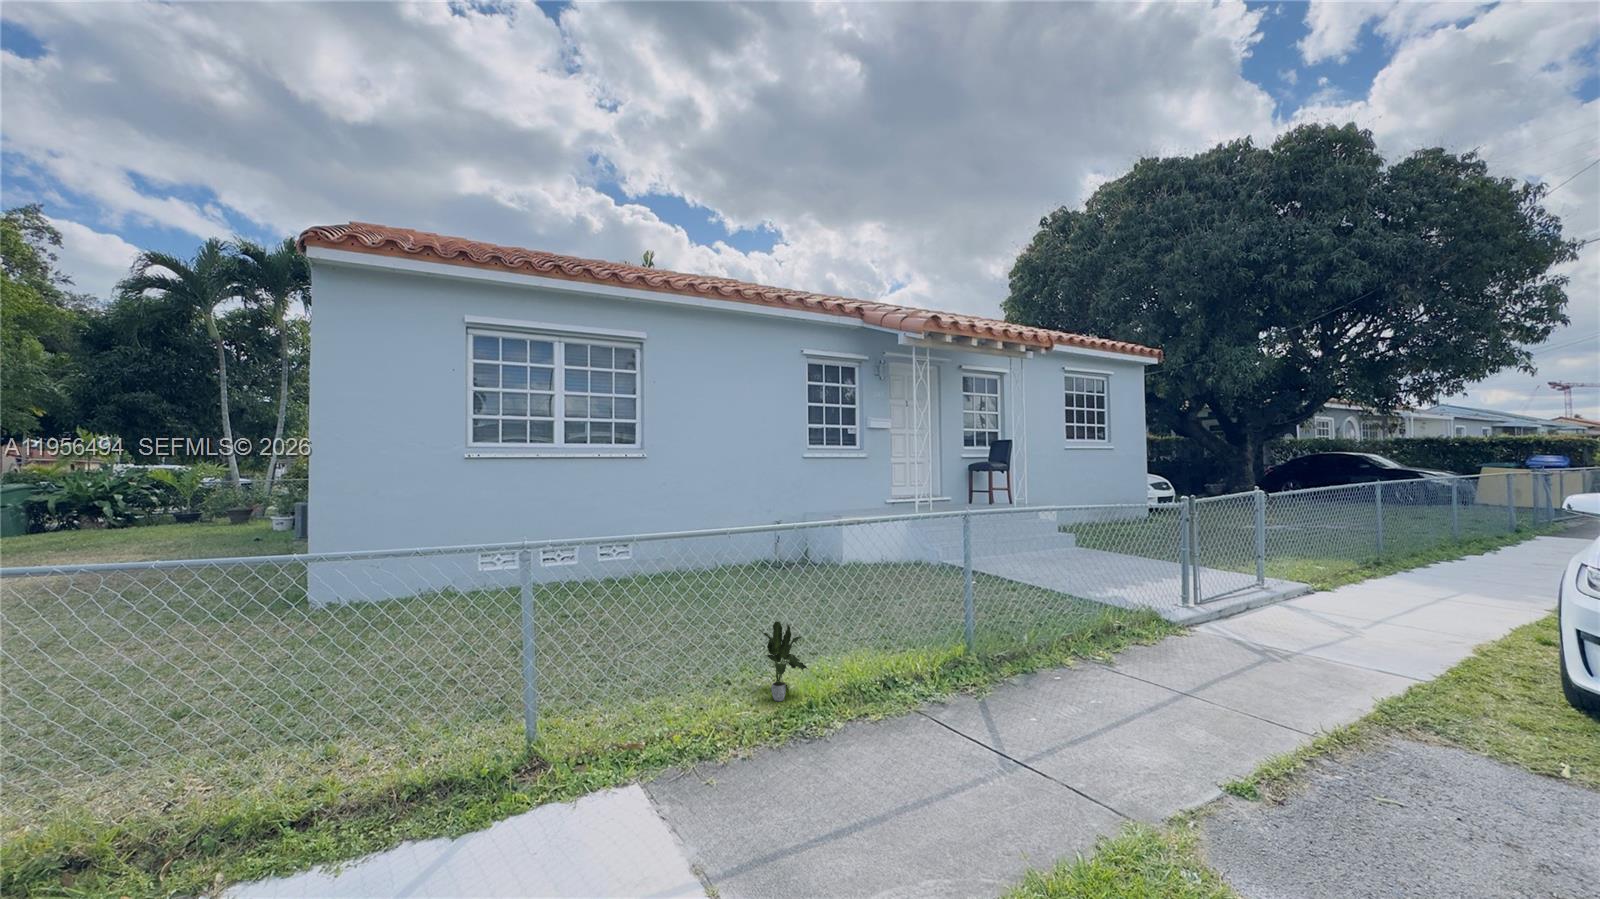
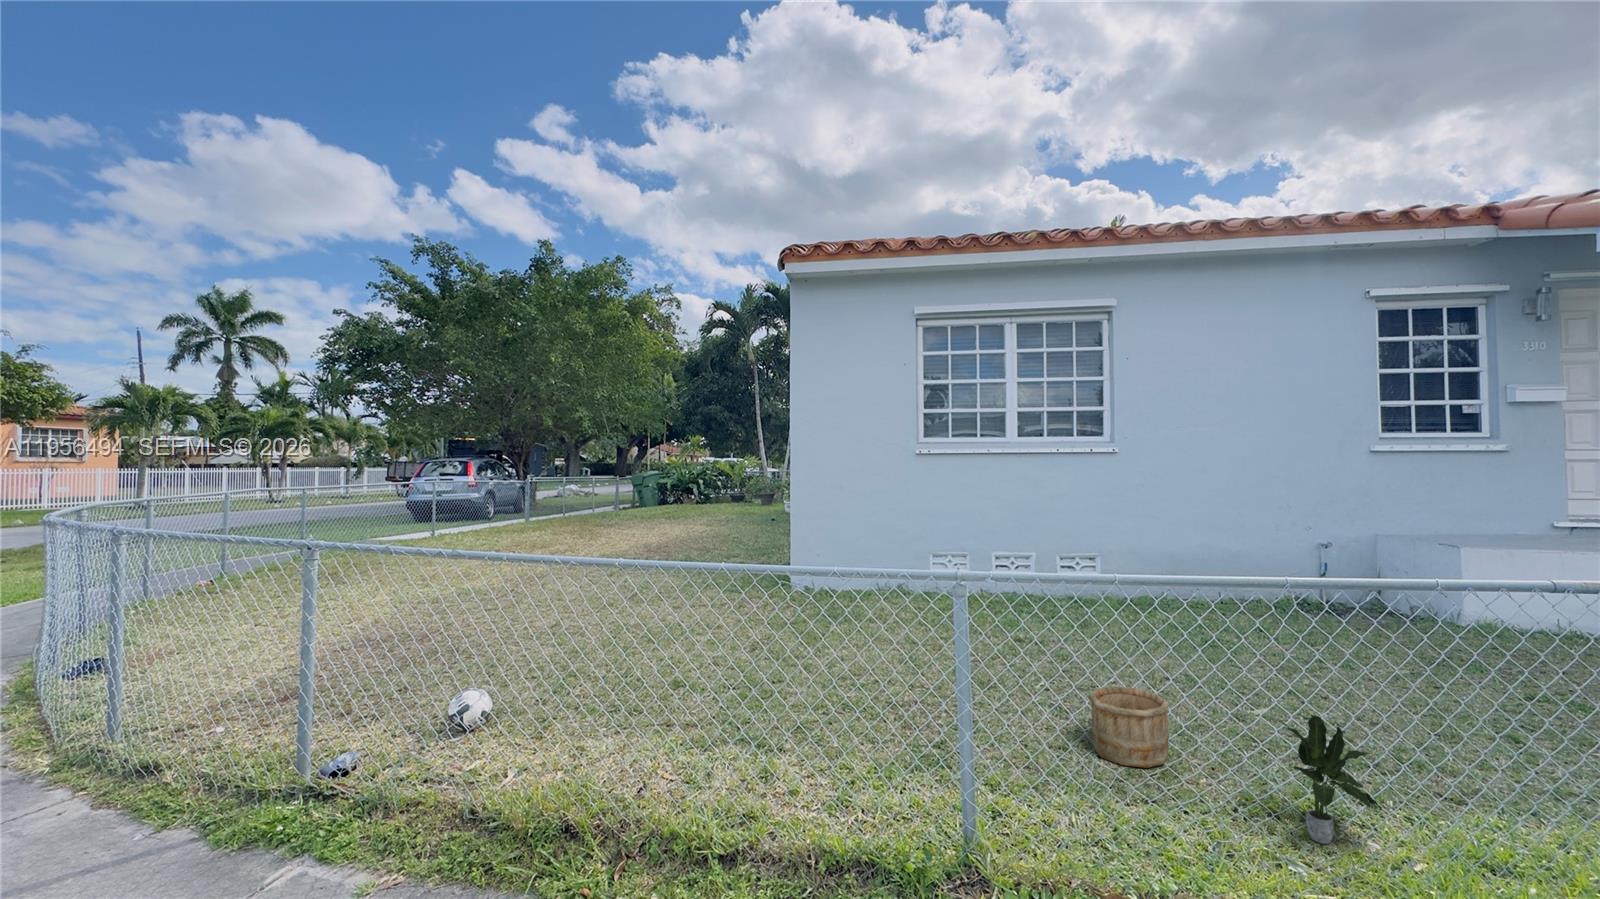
wooden bucket: none [636,631,692,688] -> present [1089,687,1170,768]

